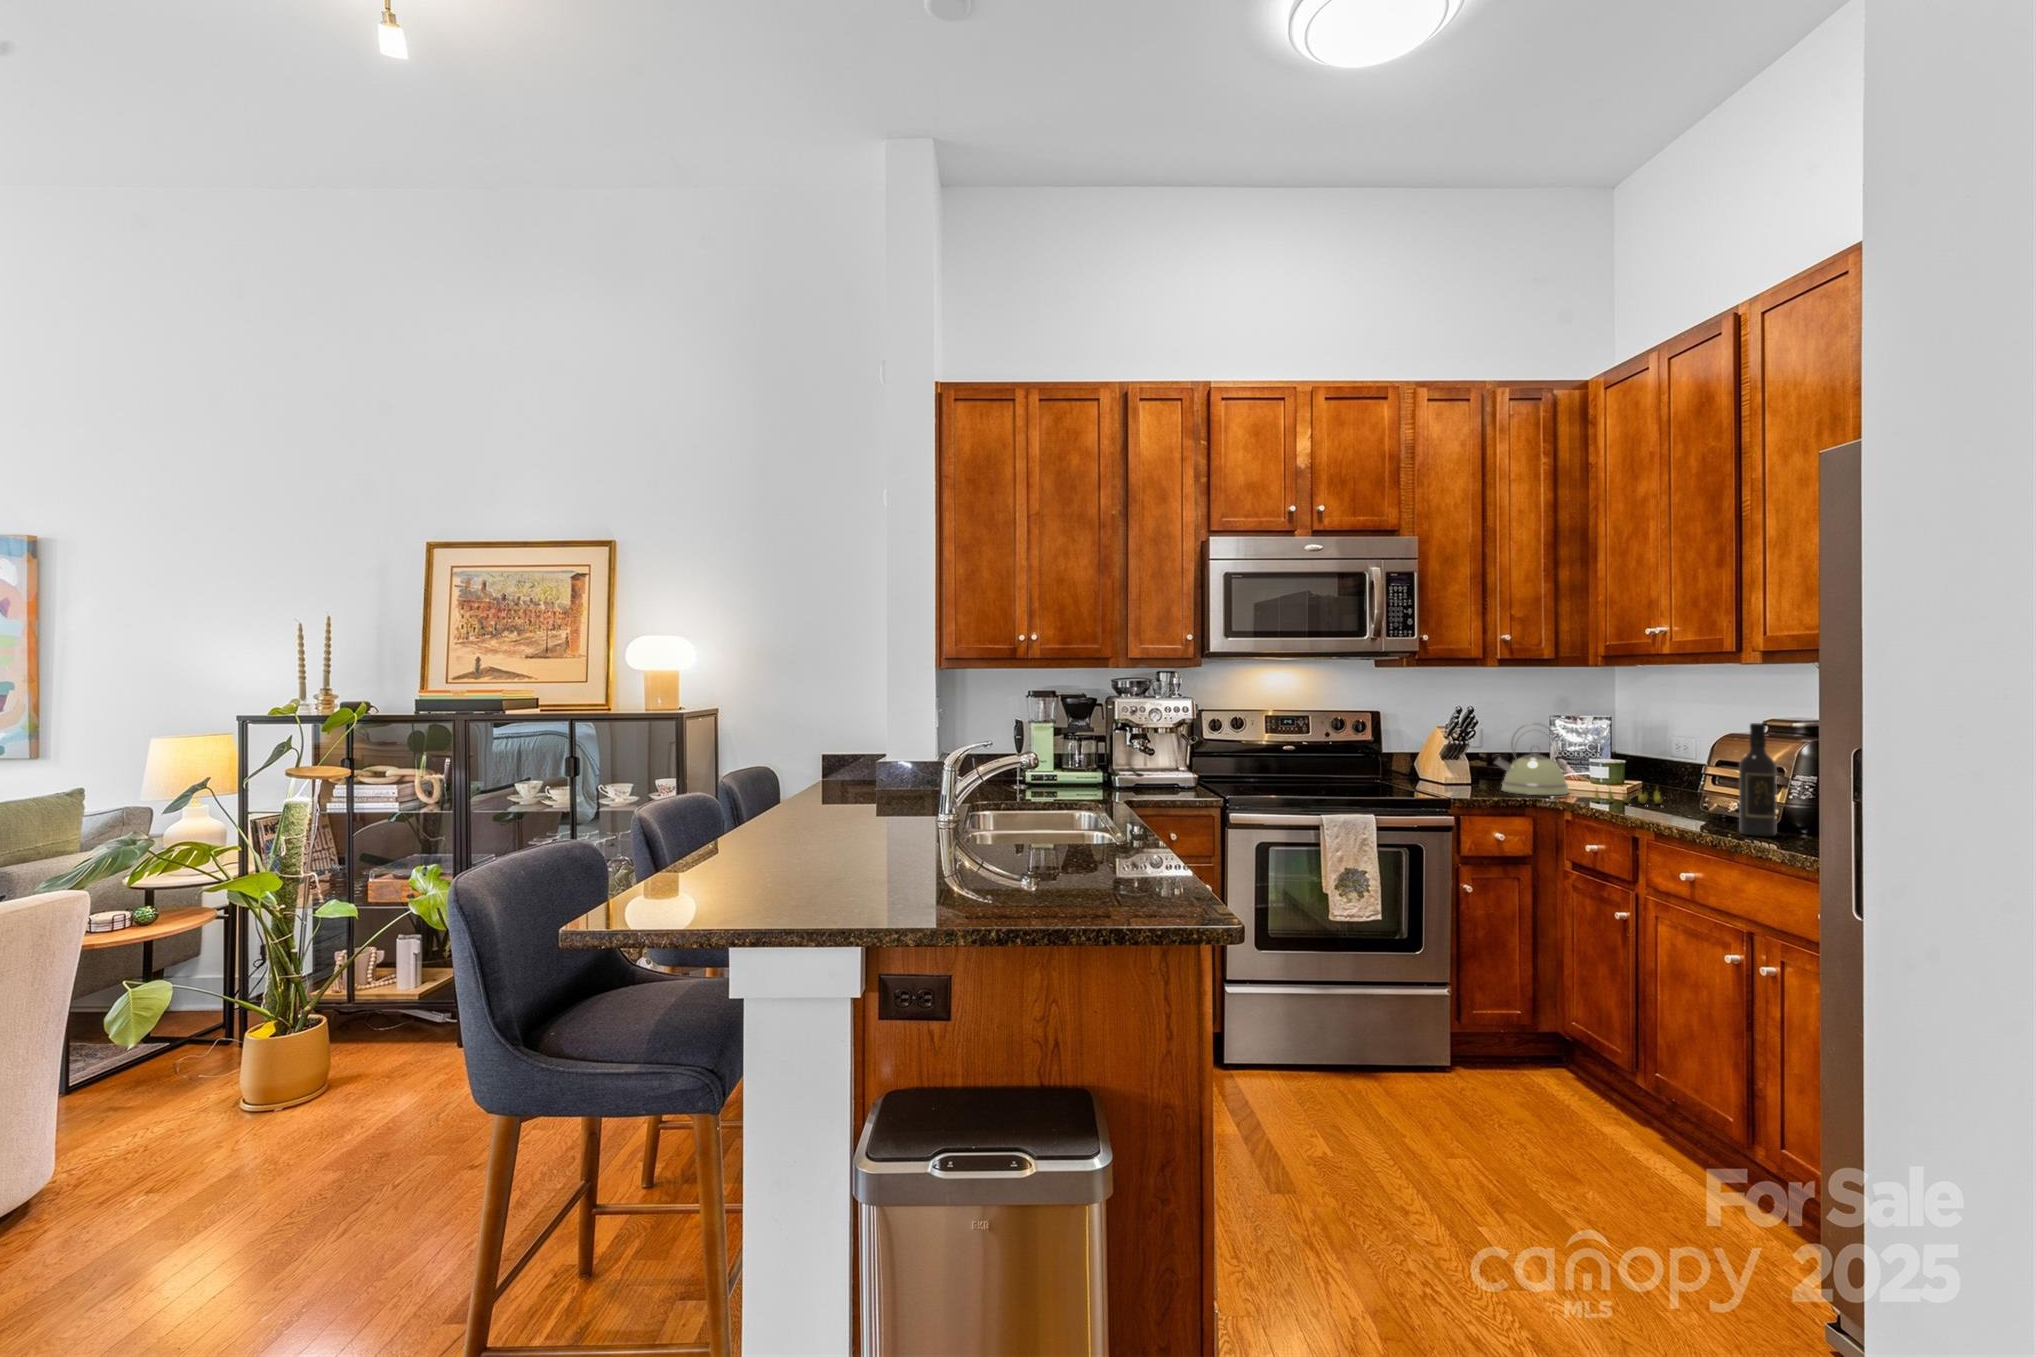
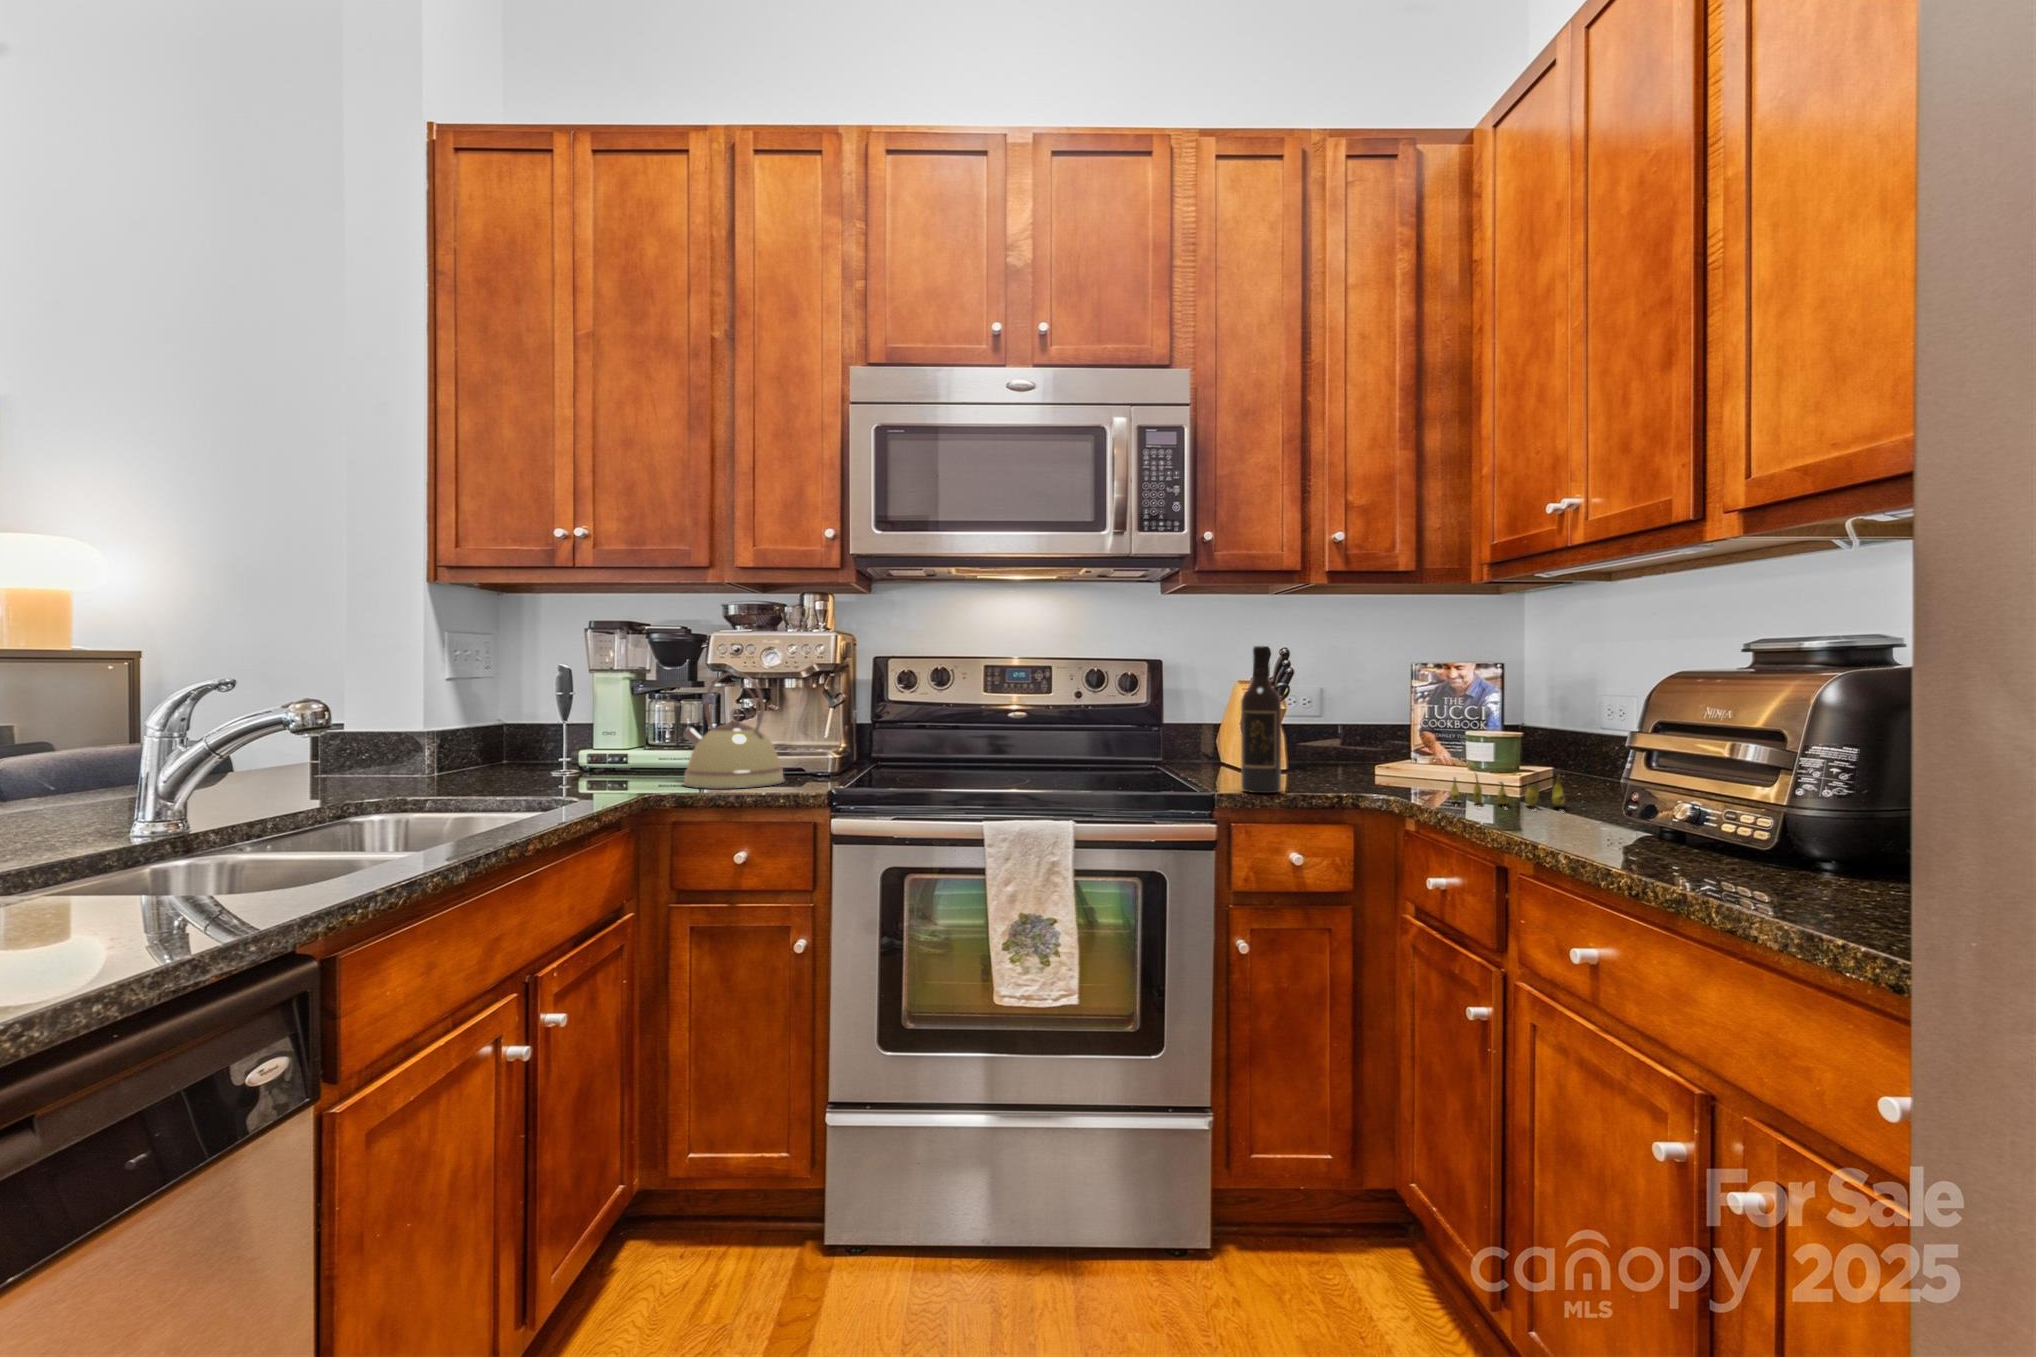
wine bottle: present [1739,723,1777,837] -> present [1241,646,1281,793]
kettle: present [1493,726,1569,795] -> present [682,672,785,789]

